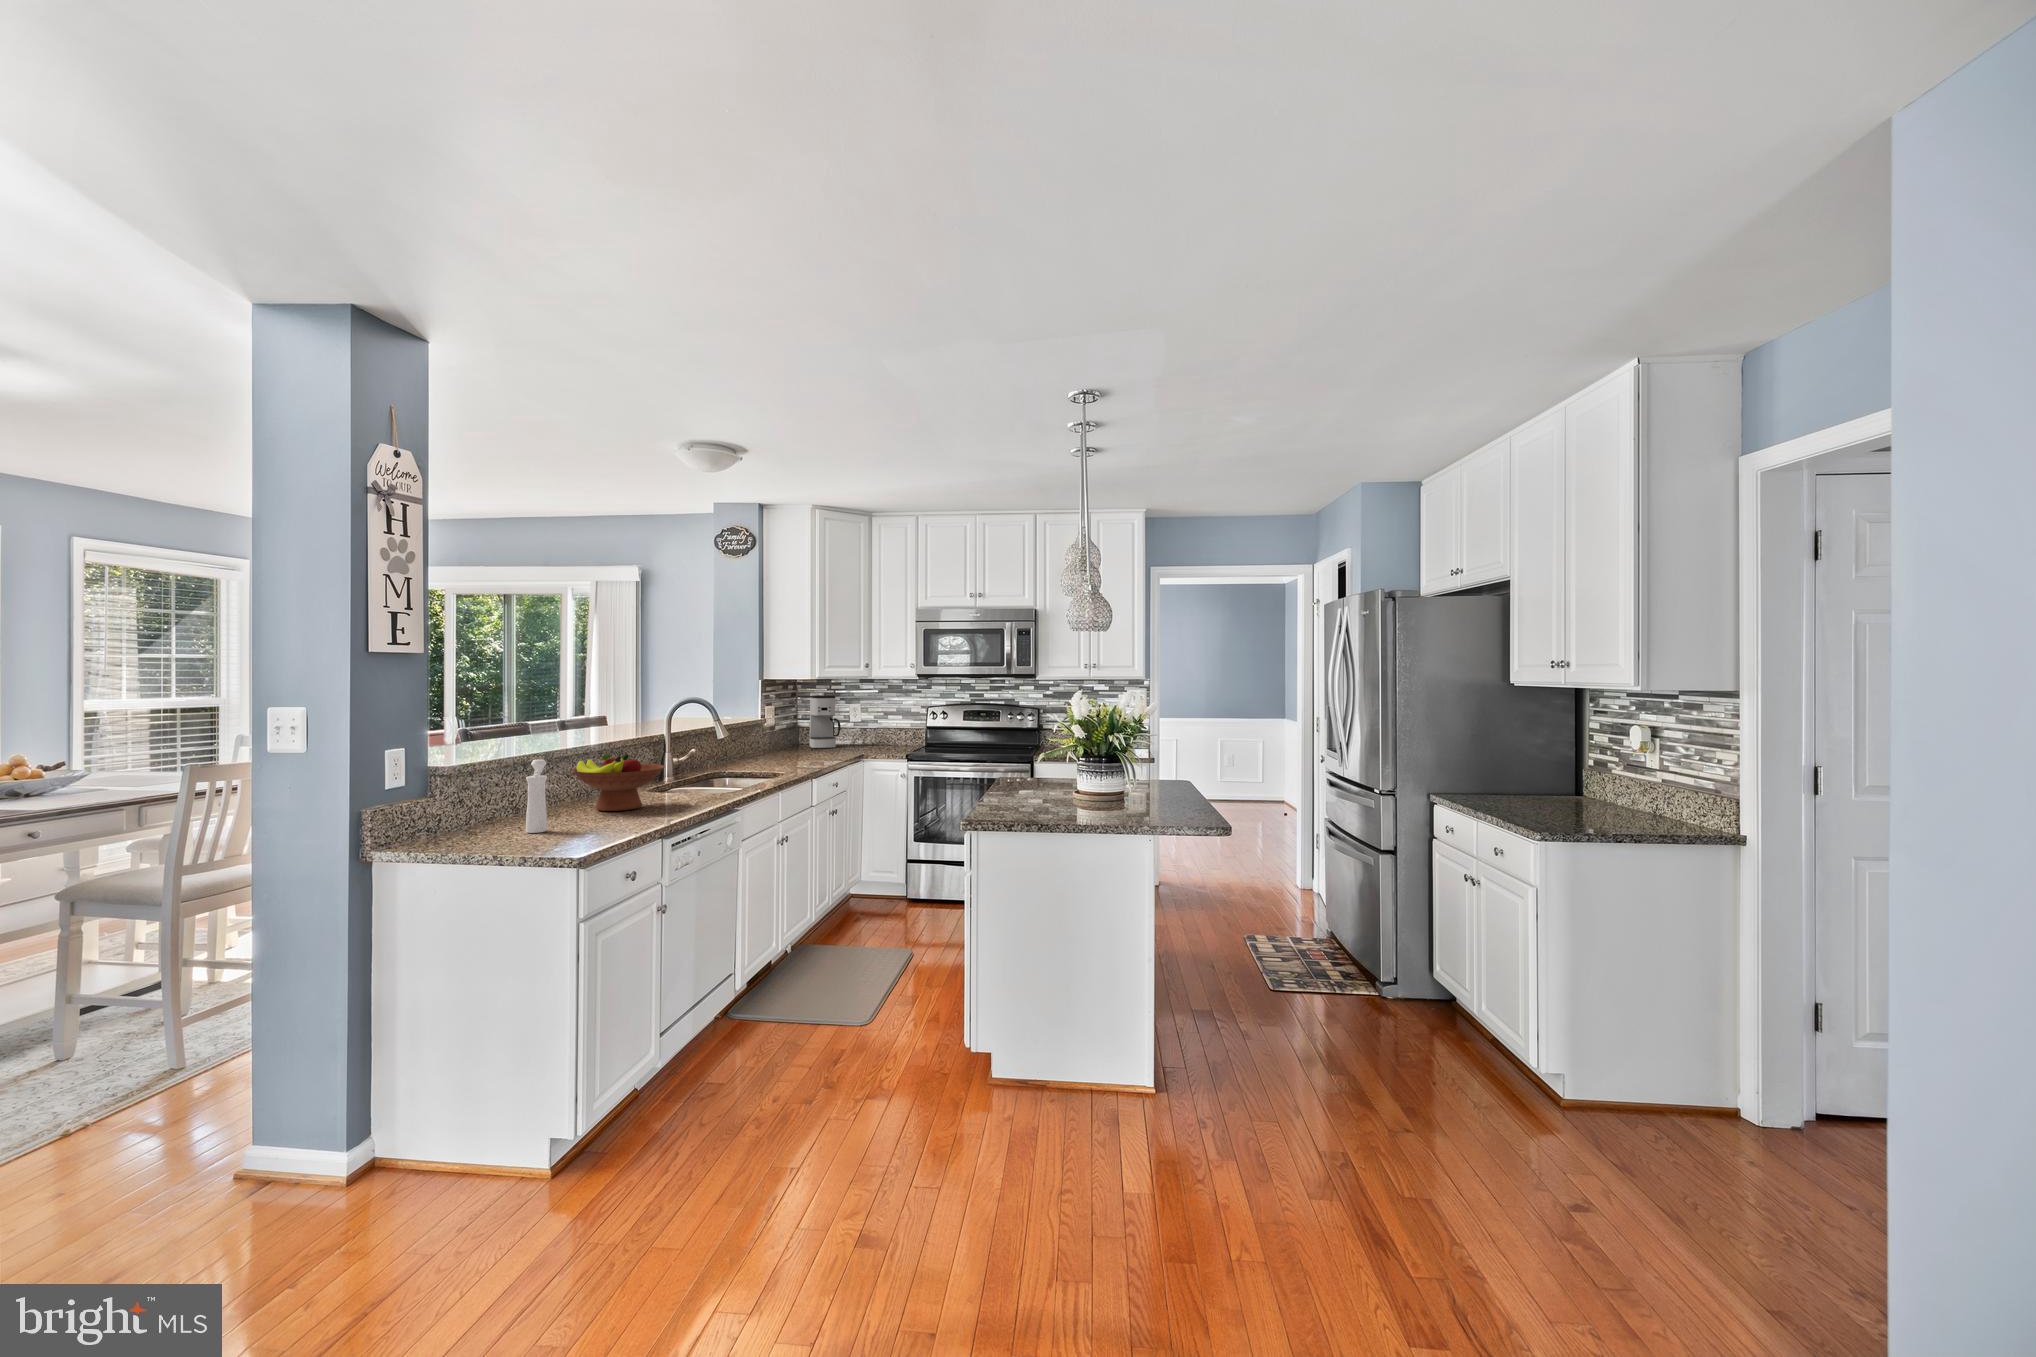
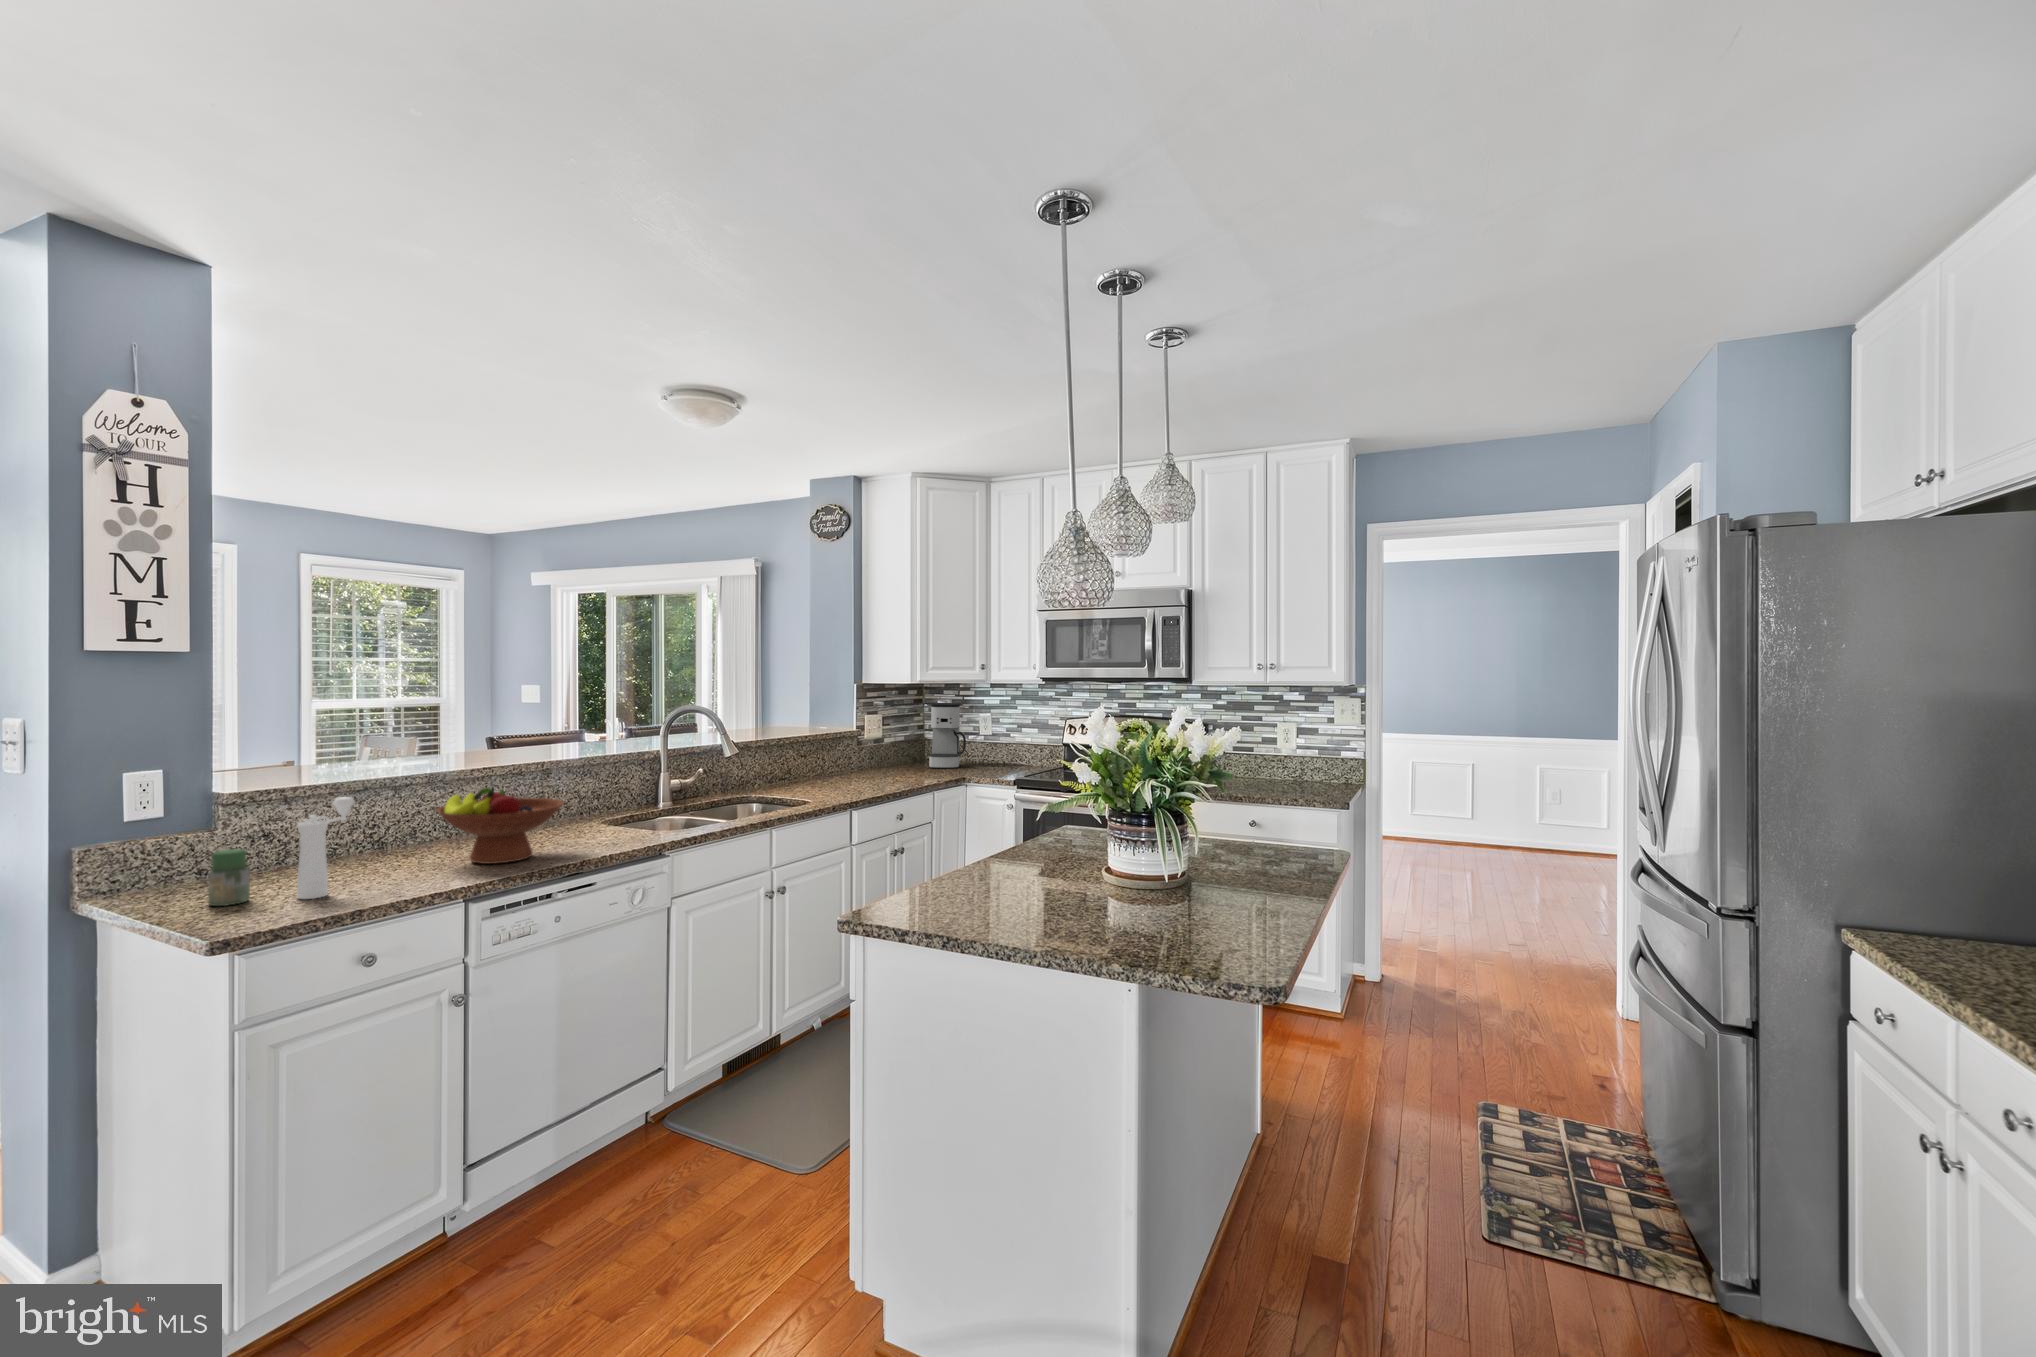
jar: none [465,798,493,840] -> present [208,849,250,906]

